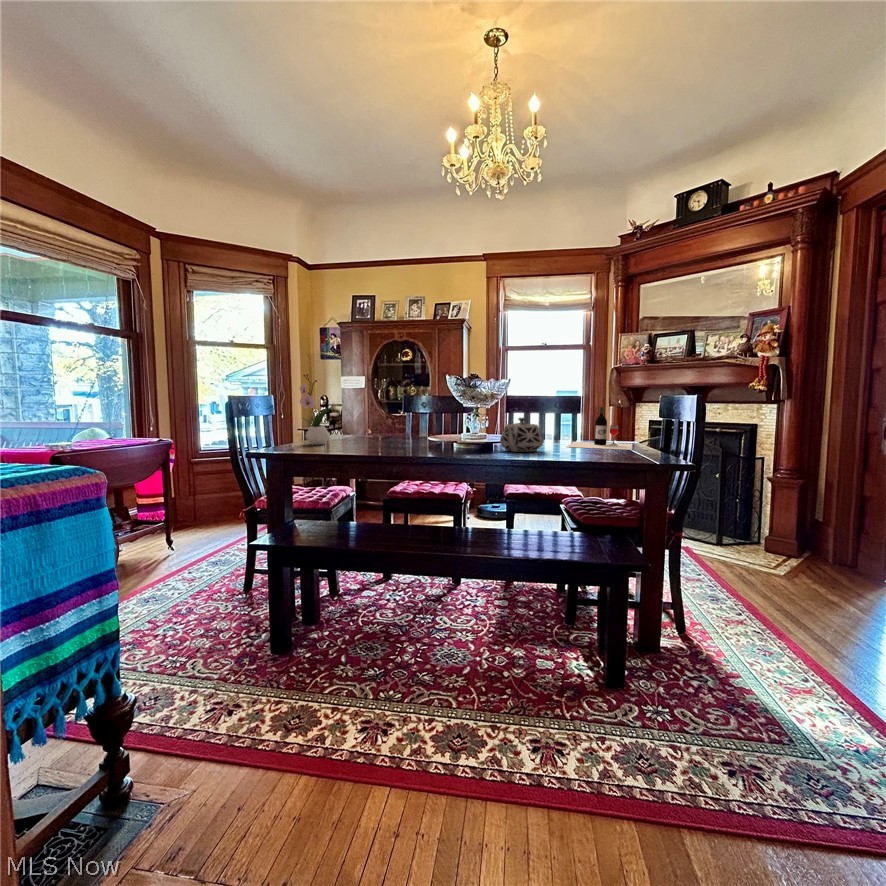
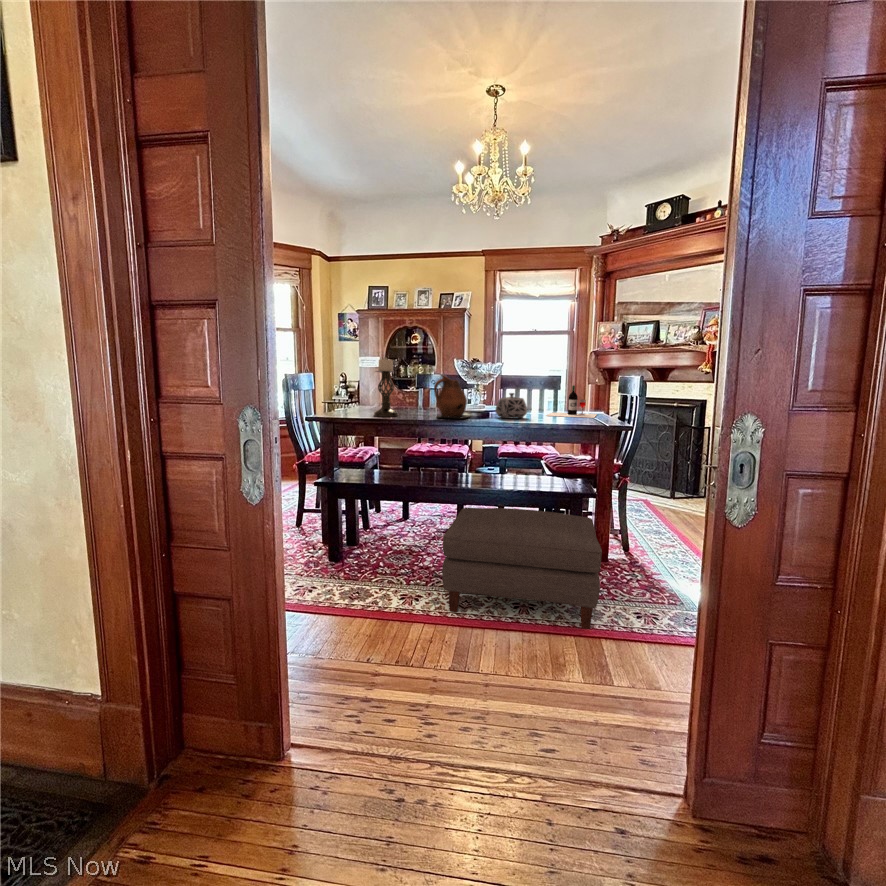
candle holder: none [338,372,371,451] -> present [374,357,398,417]
flower arrangement: present [300,374,331,445] -> none [342,358,366,413]
ceramic pitcher: none [417,394,468,454] -> present [434,375,468,419]
ottoman: none [421,581,678,805] -> present [442,508,602,629]

